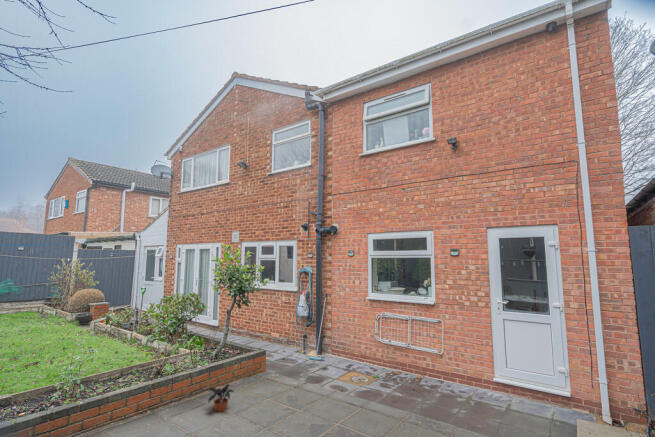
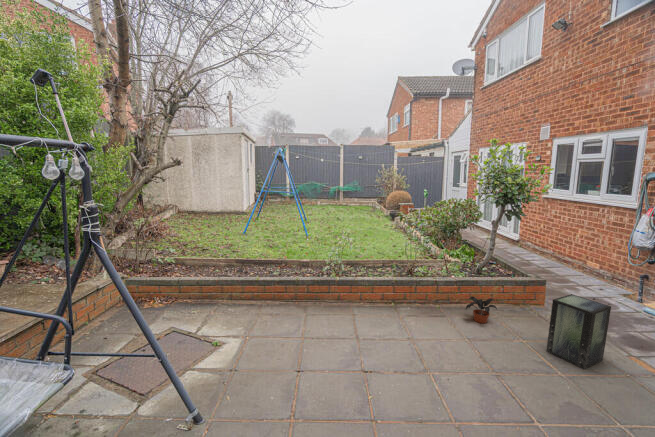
storage box: none [276,360,307,416] -> present [546,294,611,369]

